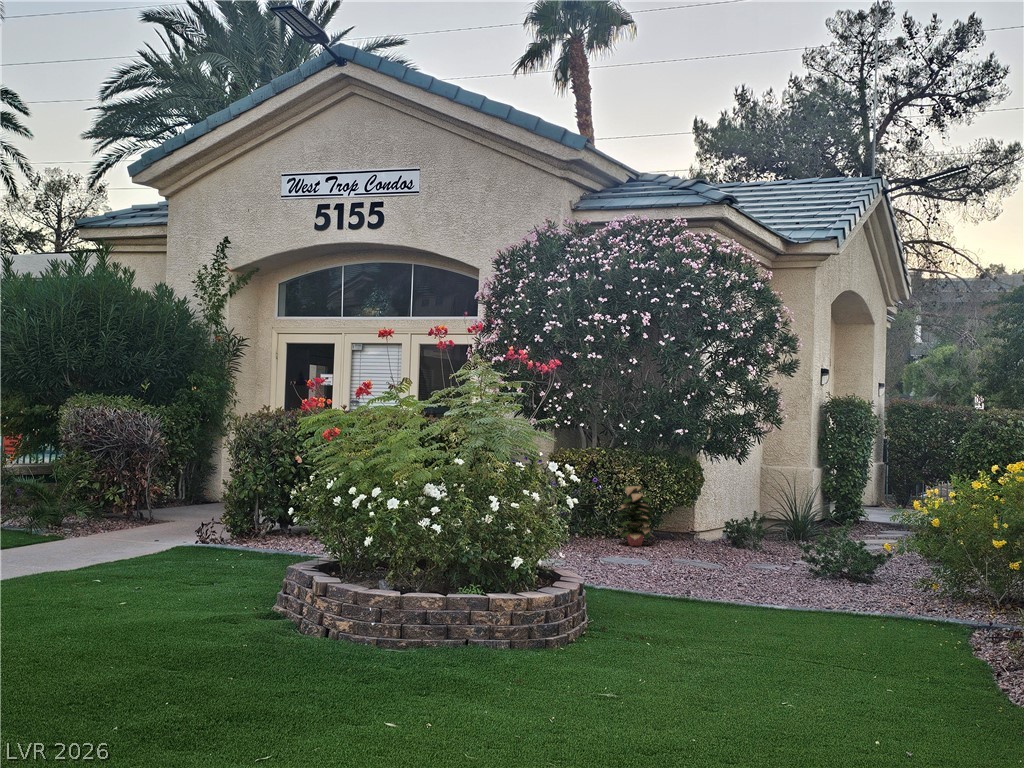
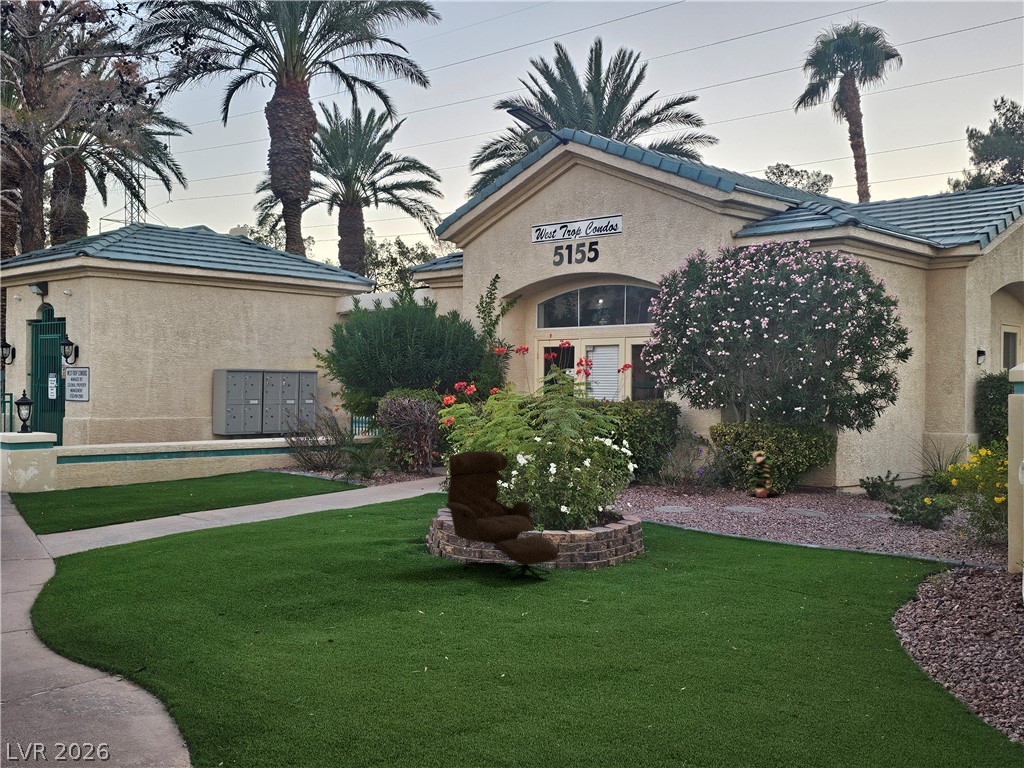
lounge chair: none [345,486,519,667] -> present [446,451,558,580]

